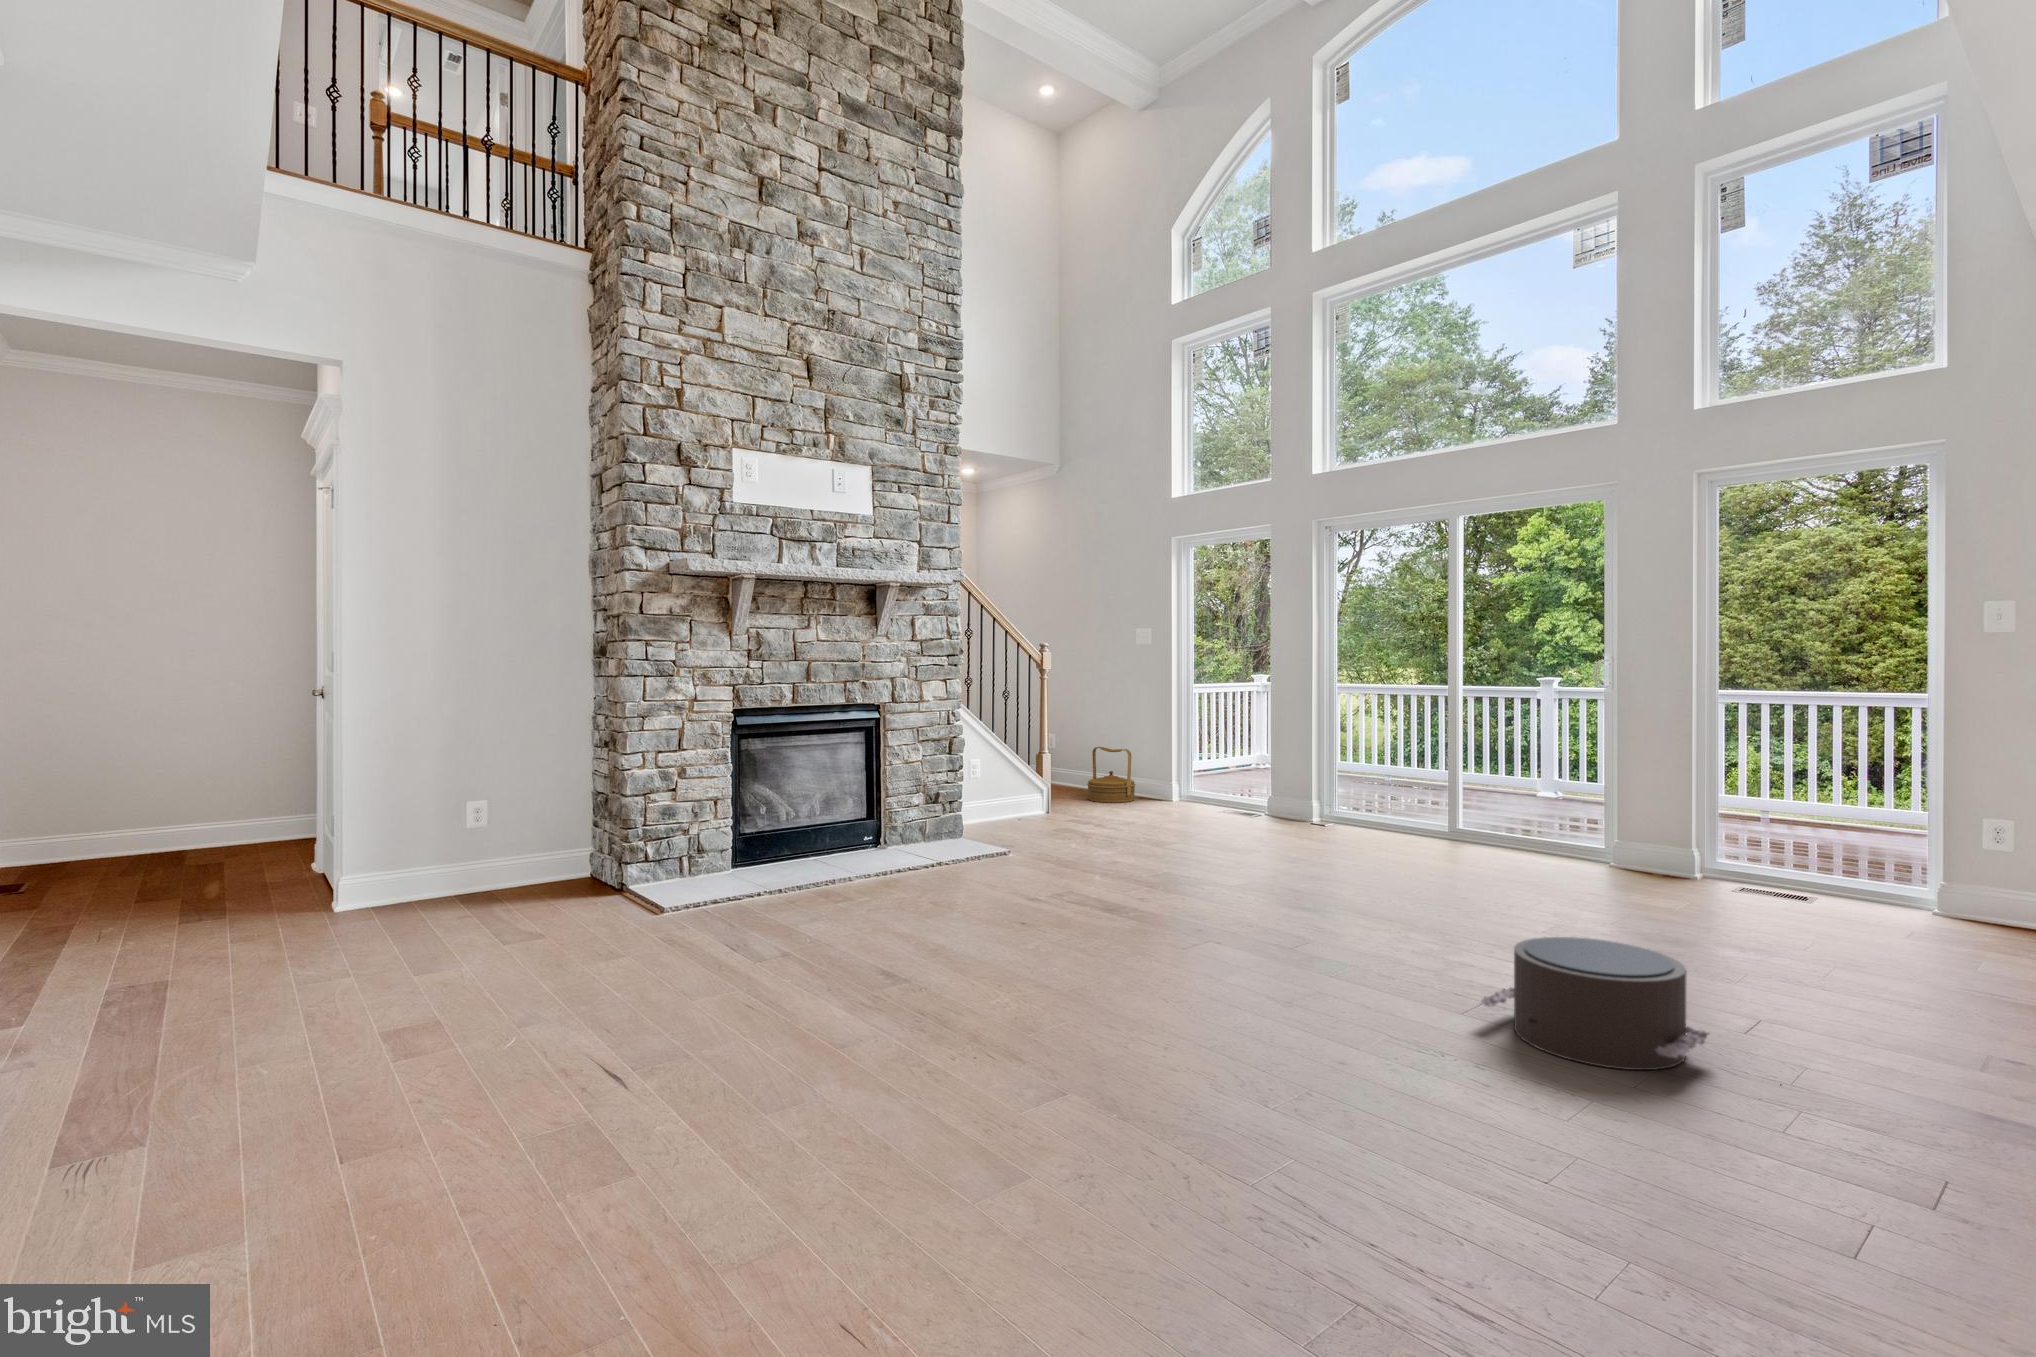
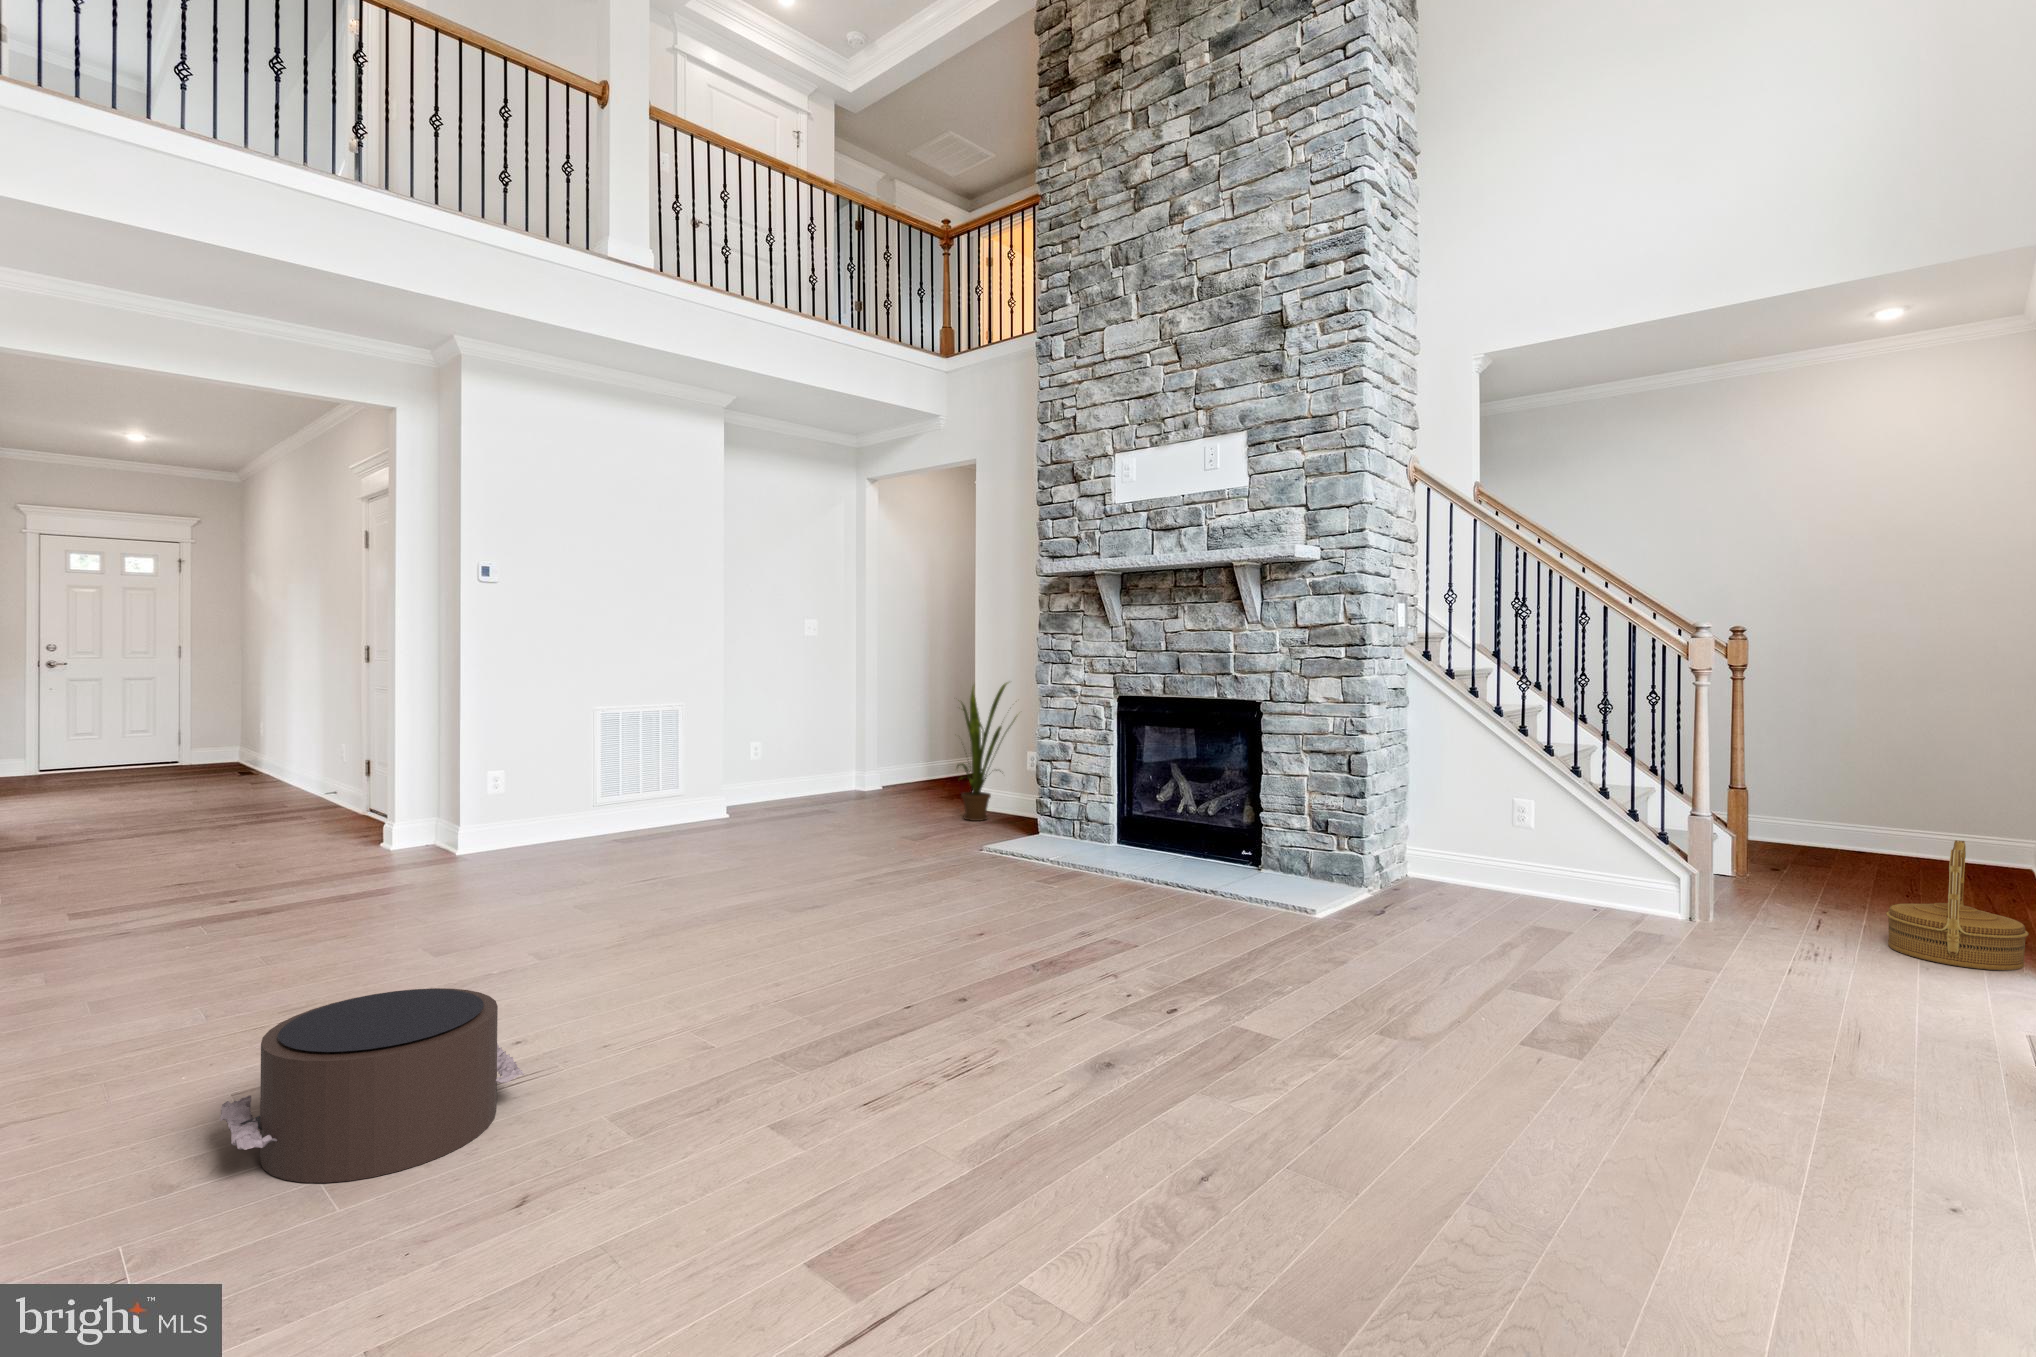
house plant: none [388,704,518,912] -> present [957,683,1016,821]

